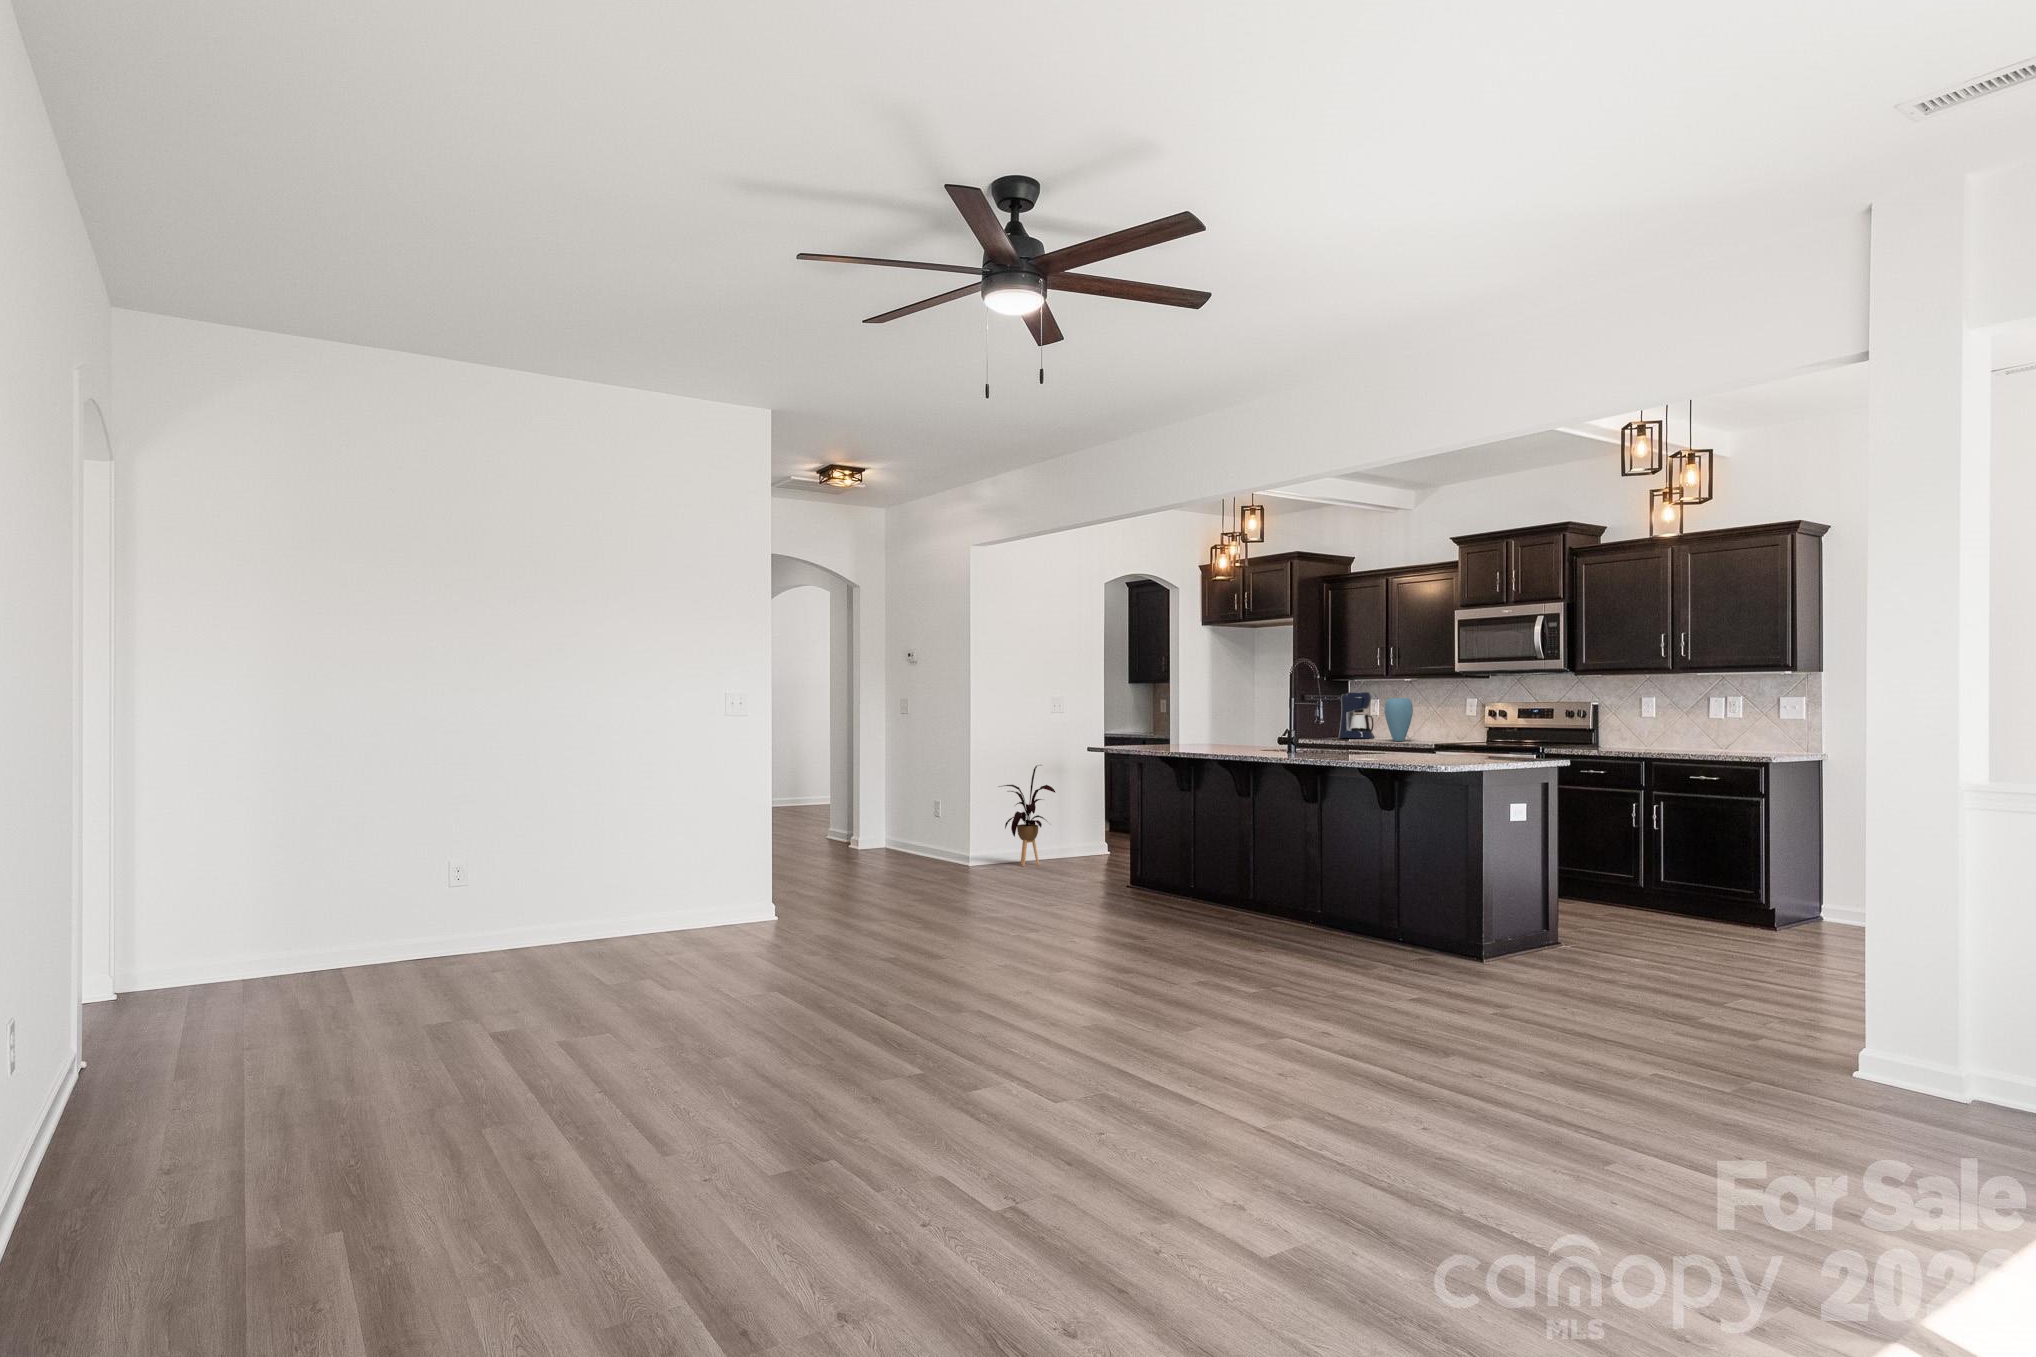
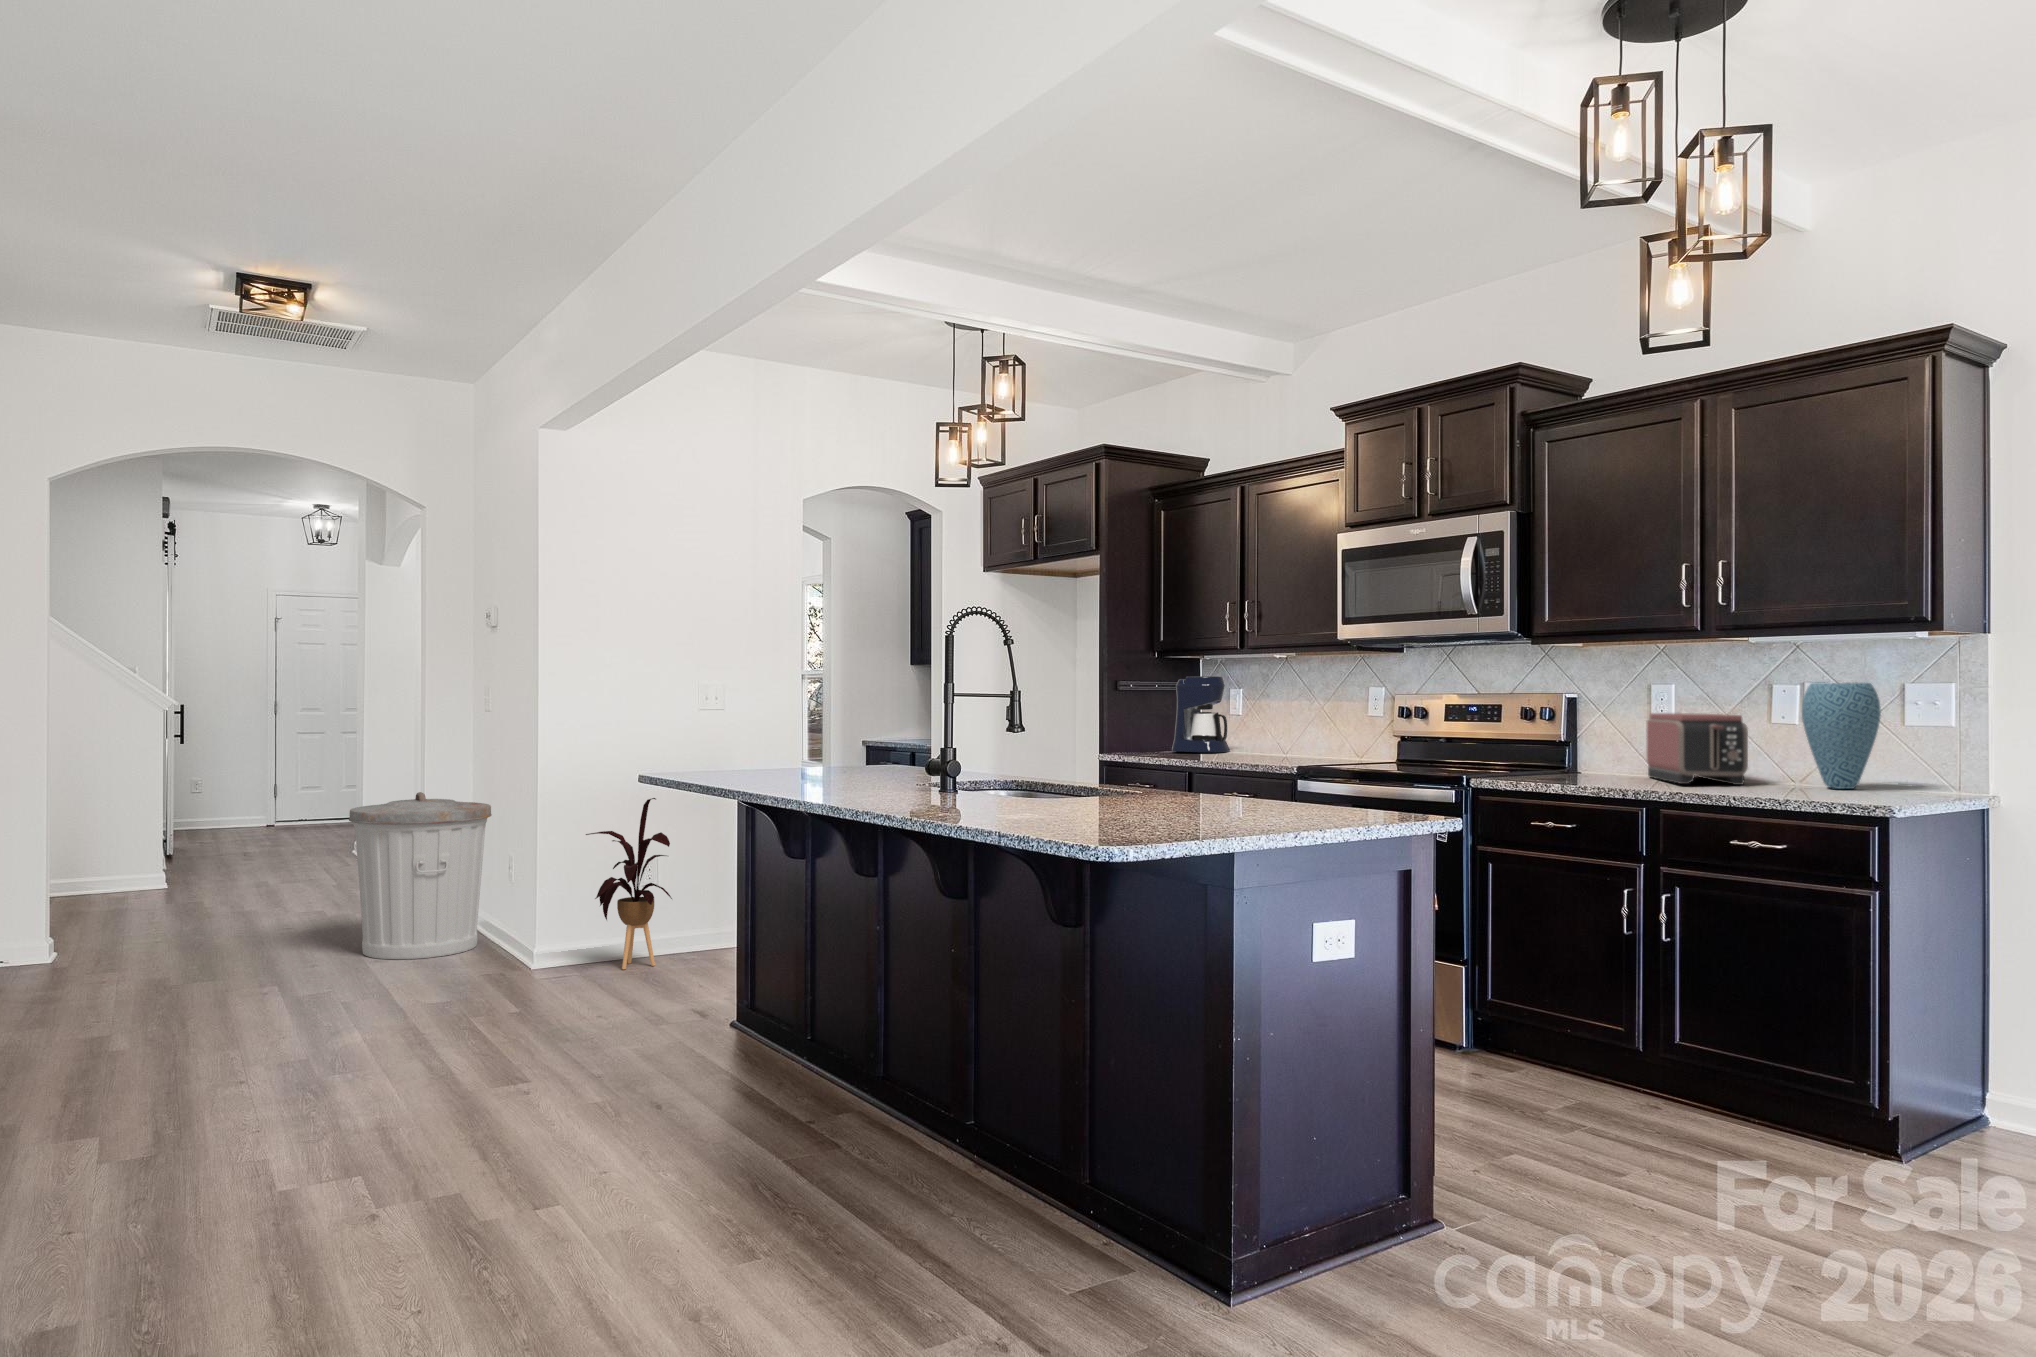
vase: present [1385,698,1413,741] -> present [1802,683,1881,789]
toaster: none [1641,713,1697,750] -> present [1647,713,1748,785]
trash can: none [844,763,923,862] -> present [349,792,492,959]

